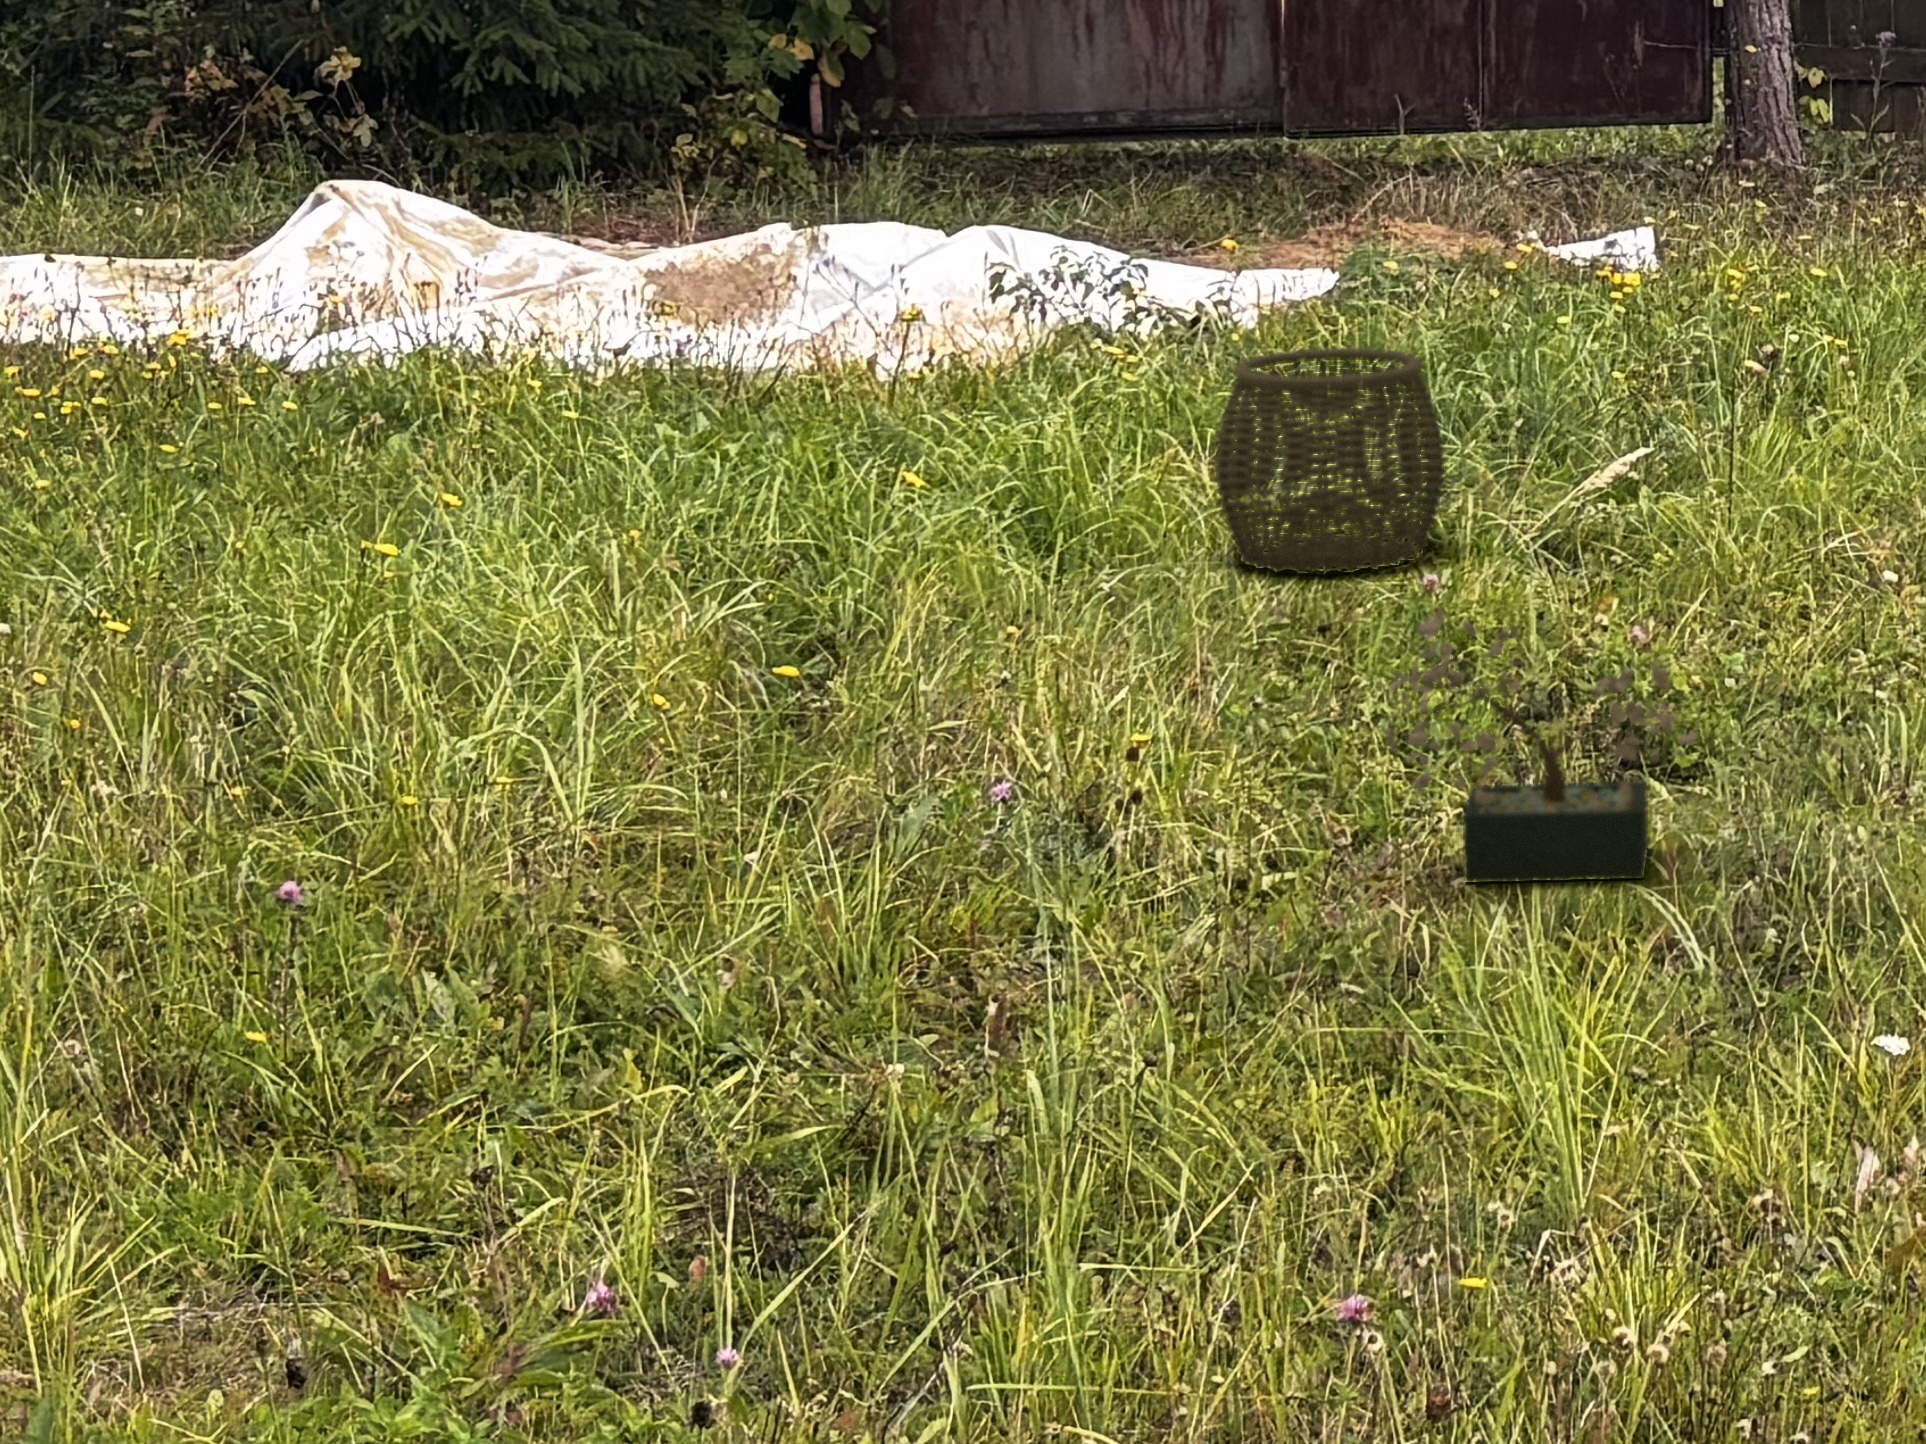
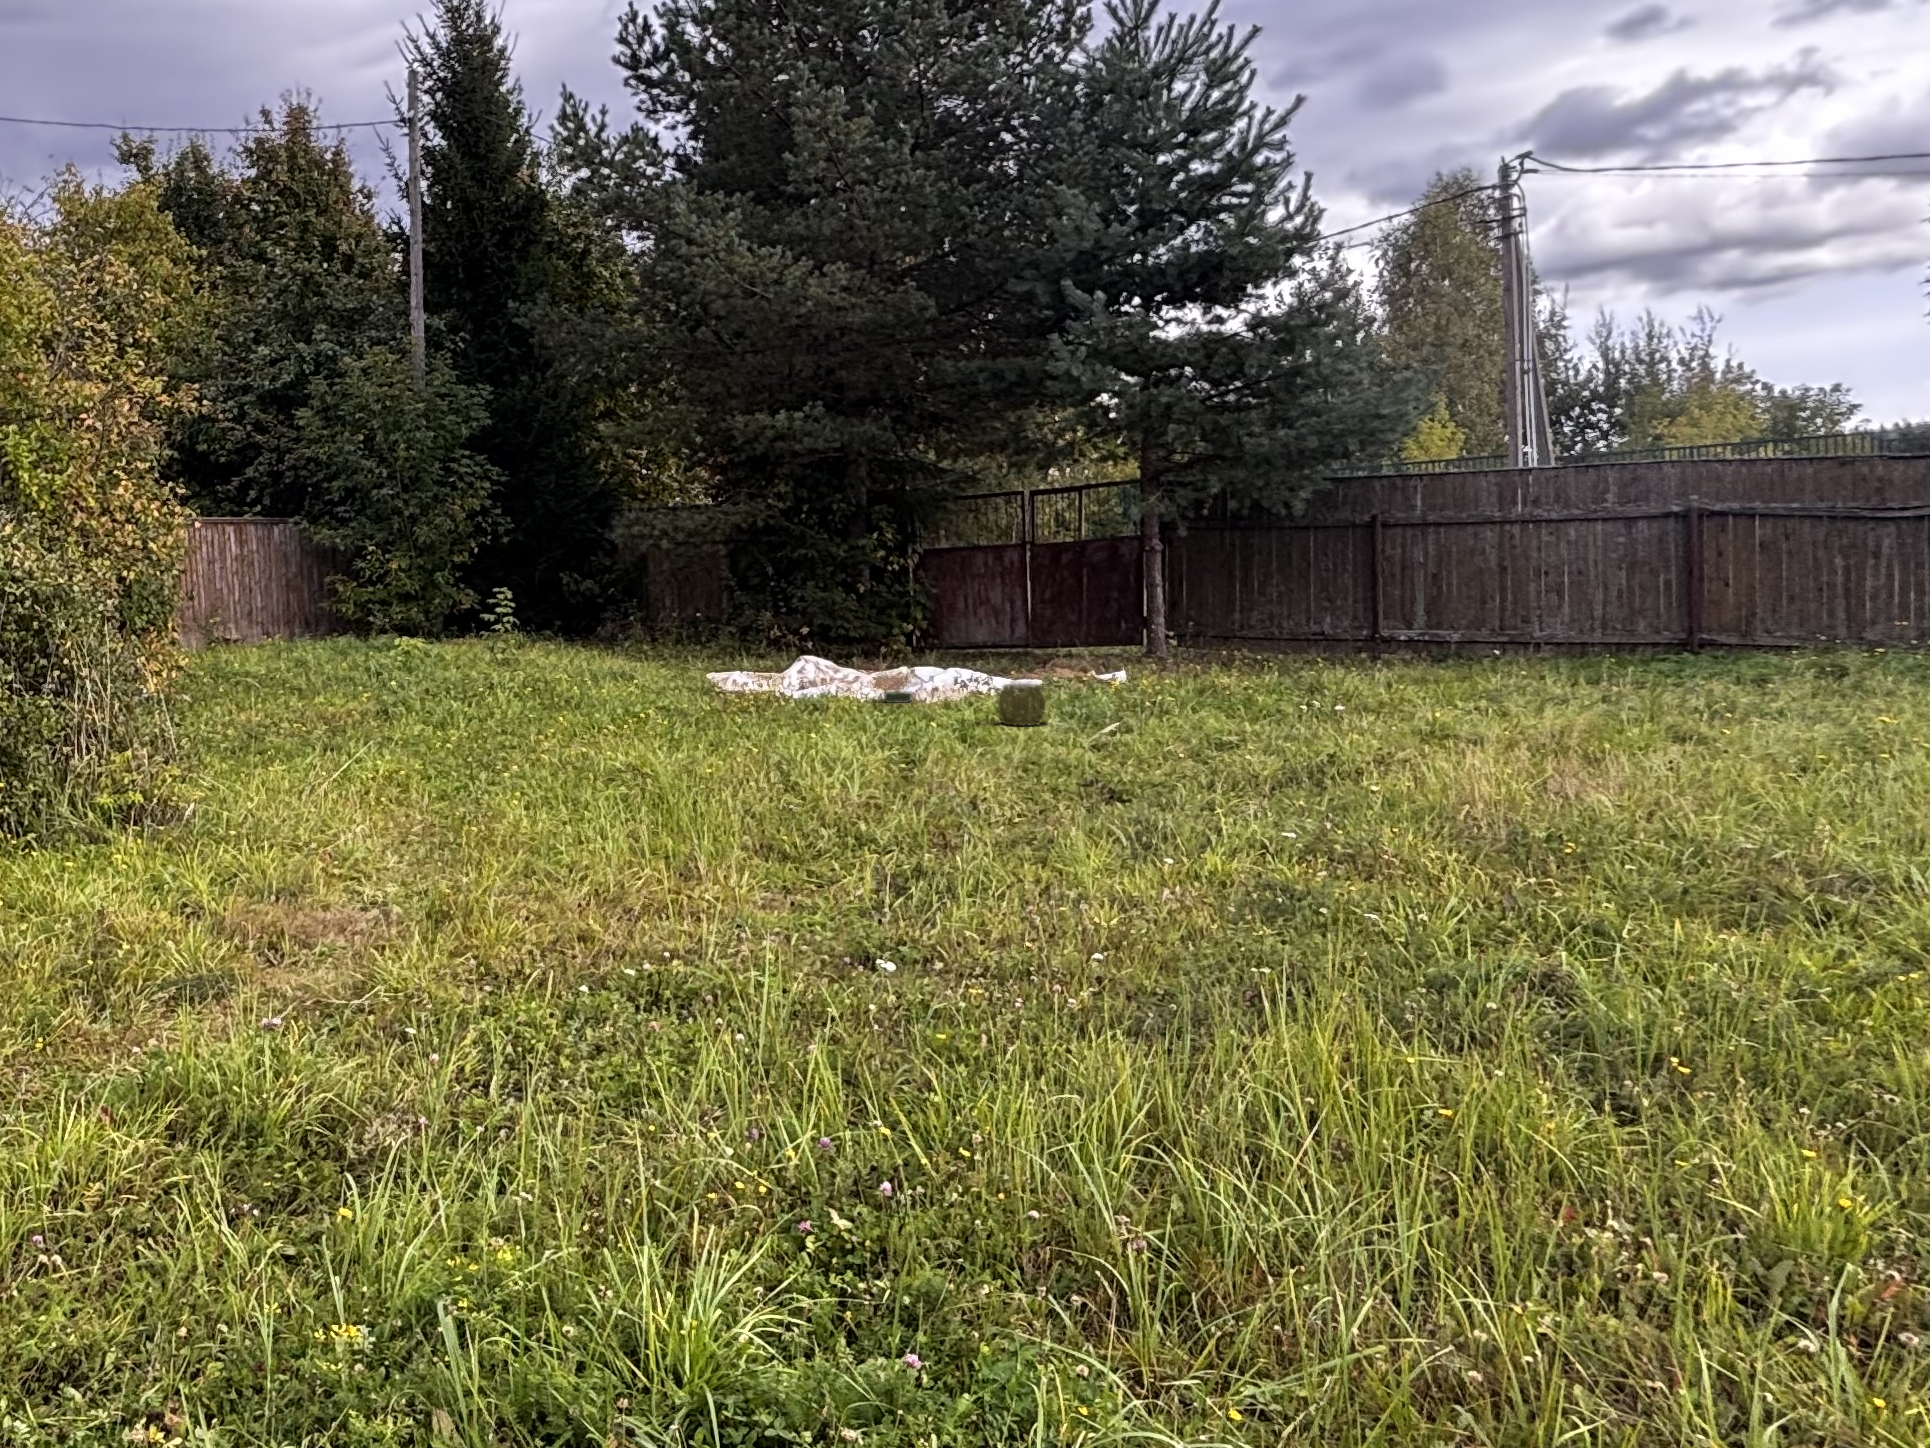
decorative plant: present [1385,610,1697,883] -> present [876,667,917,703]

